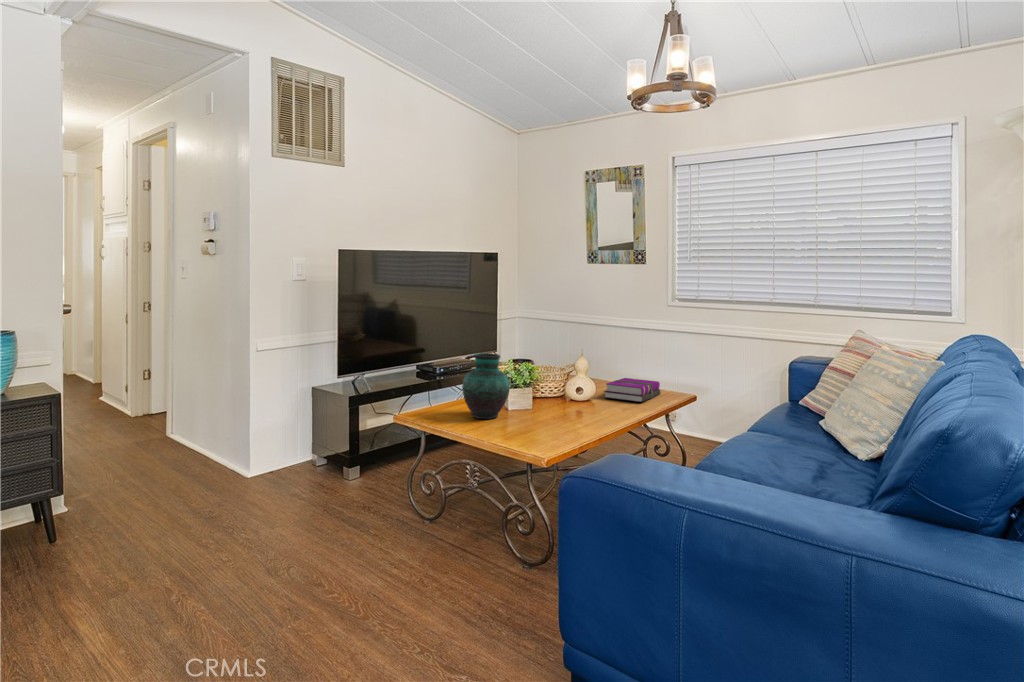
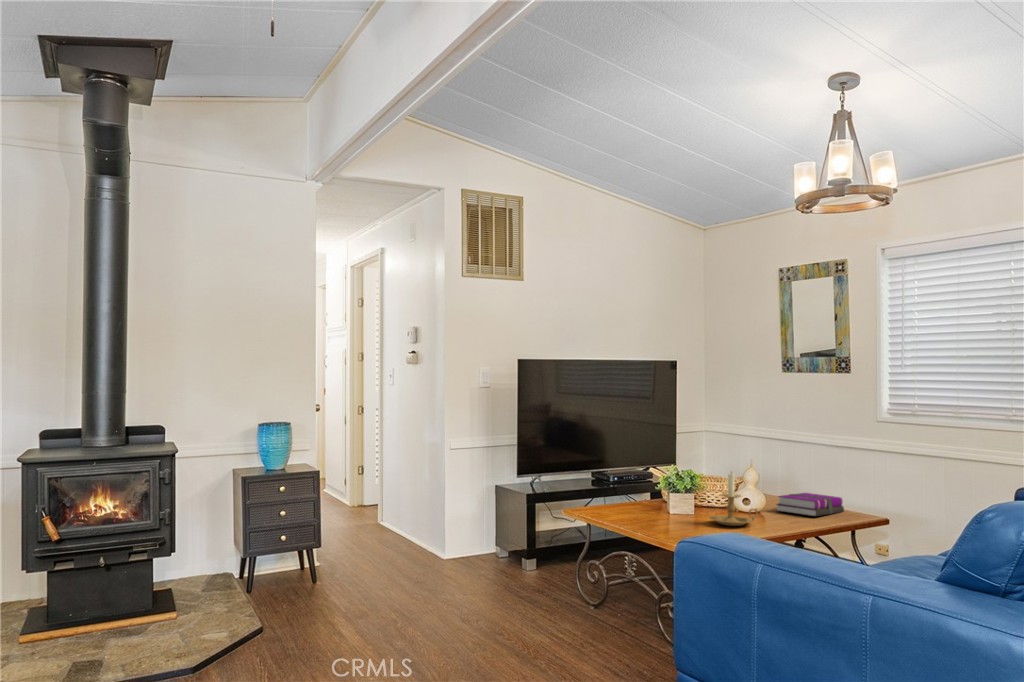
vase: present [462,353,510,419] -> none [621,457,668,521]
candle holder: none [550,365,596,419] -> present [709,473,757,526]

